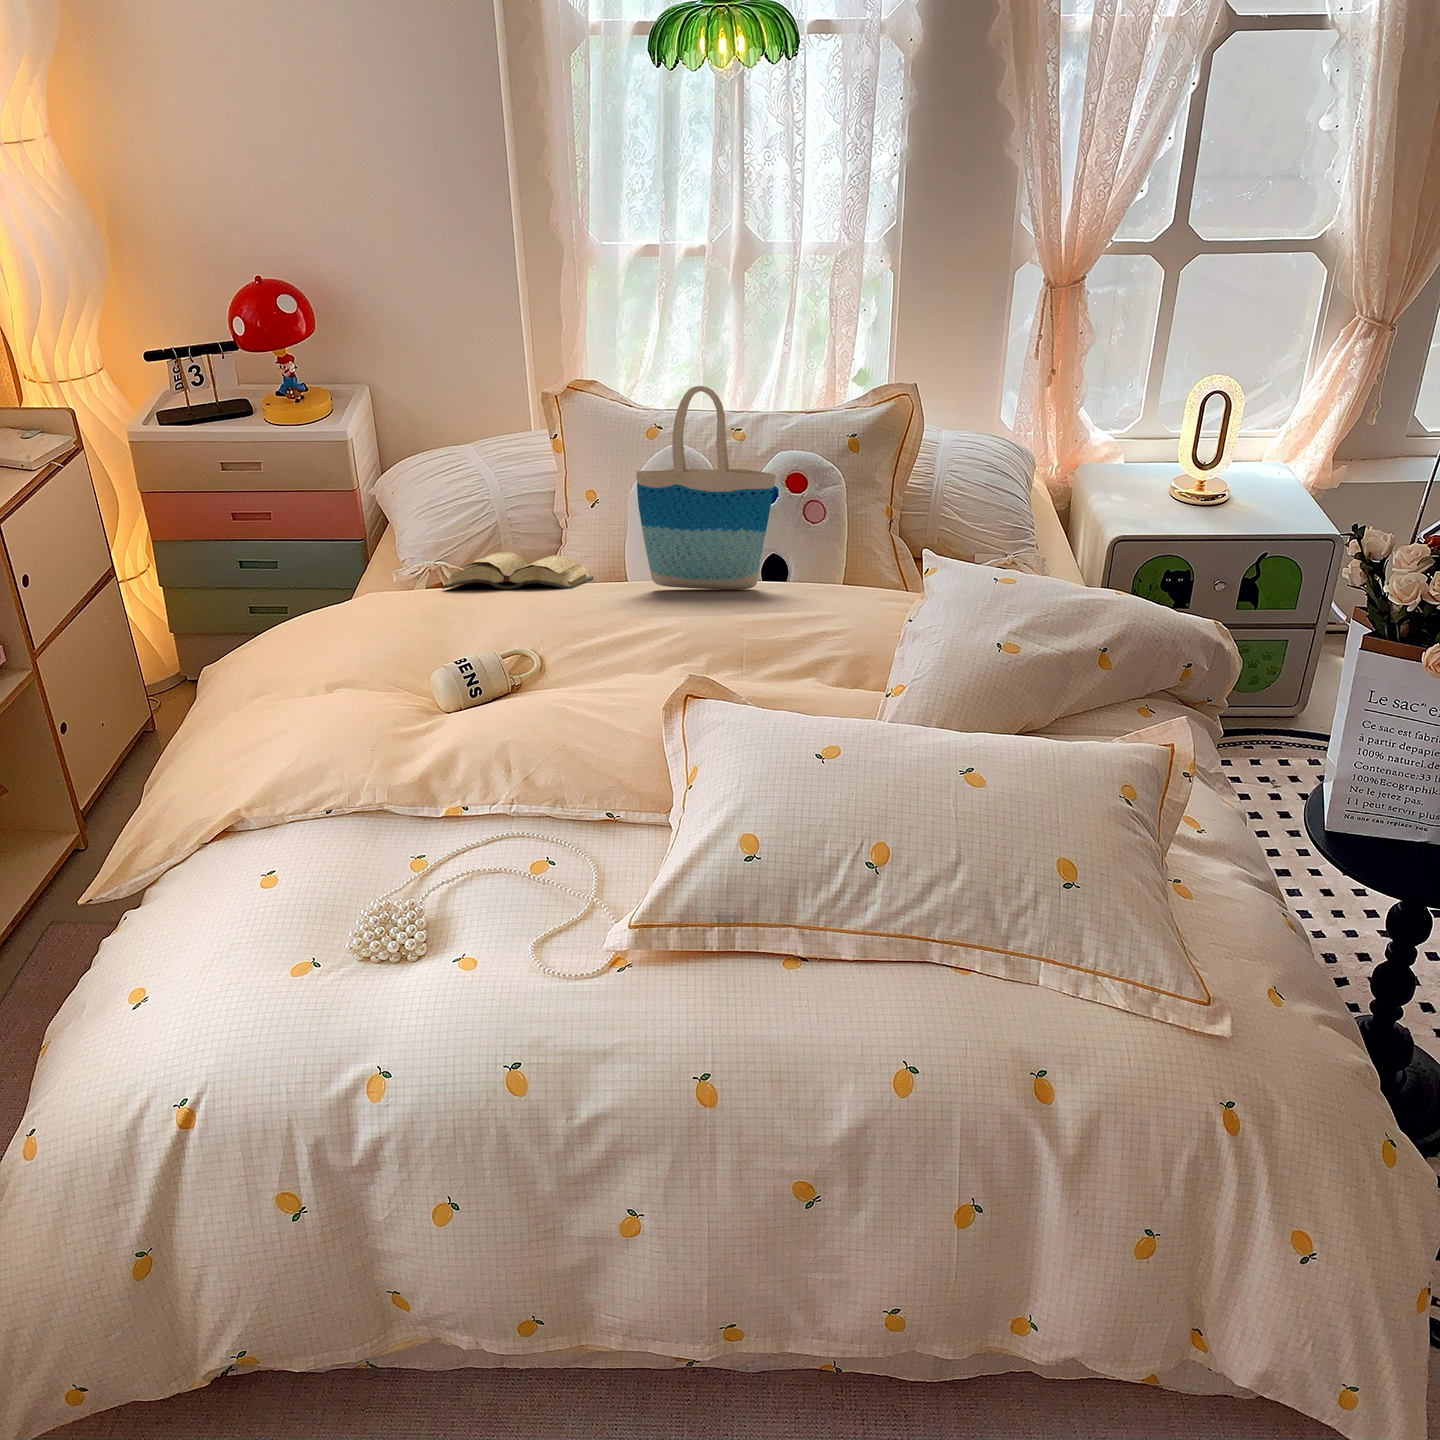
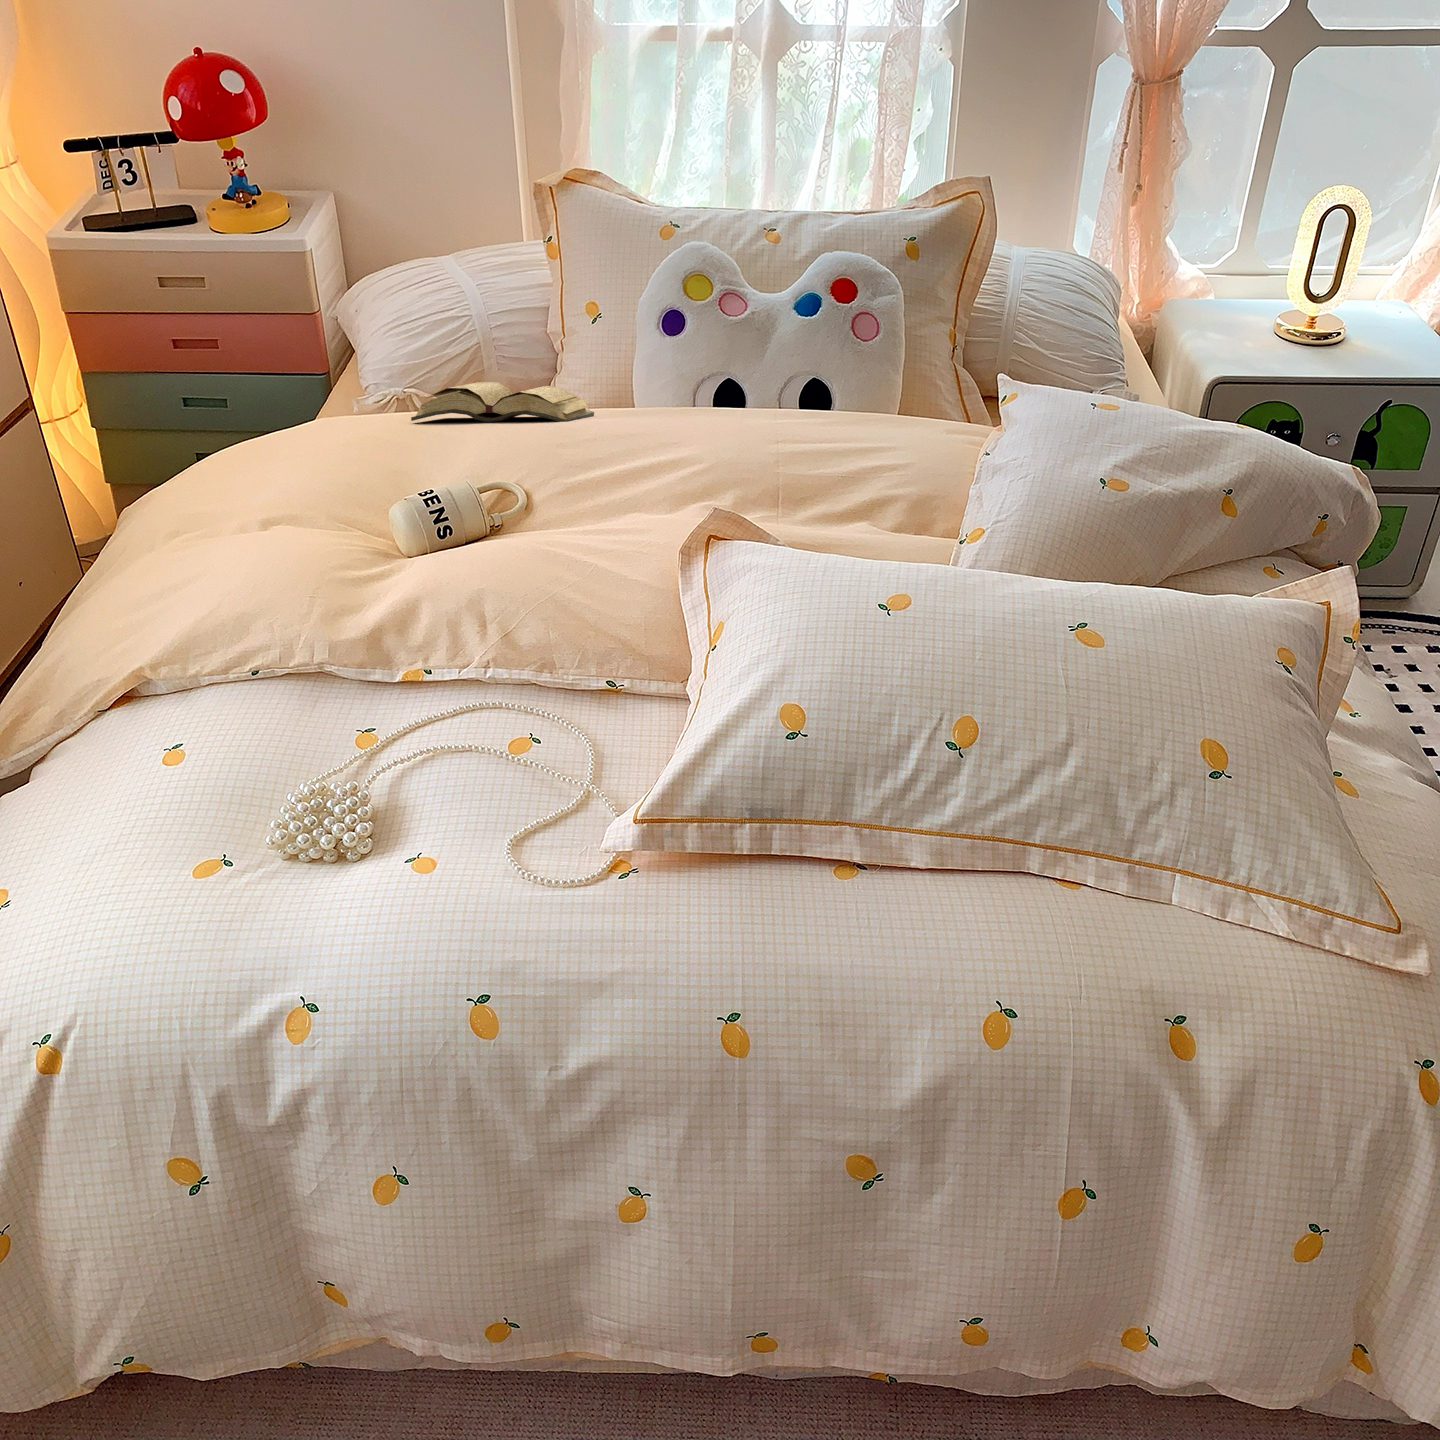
tote bag: present [636,386,776,590] -> none [648,163,821,420]

